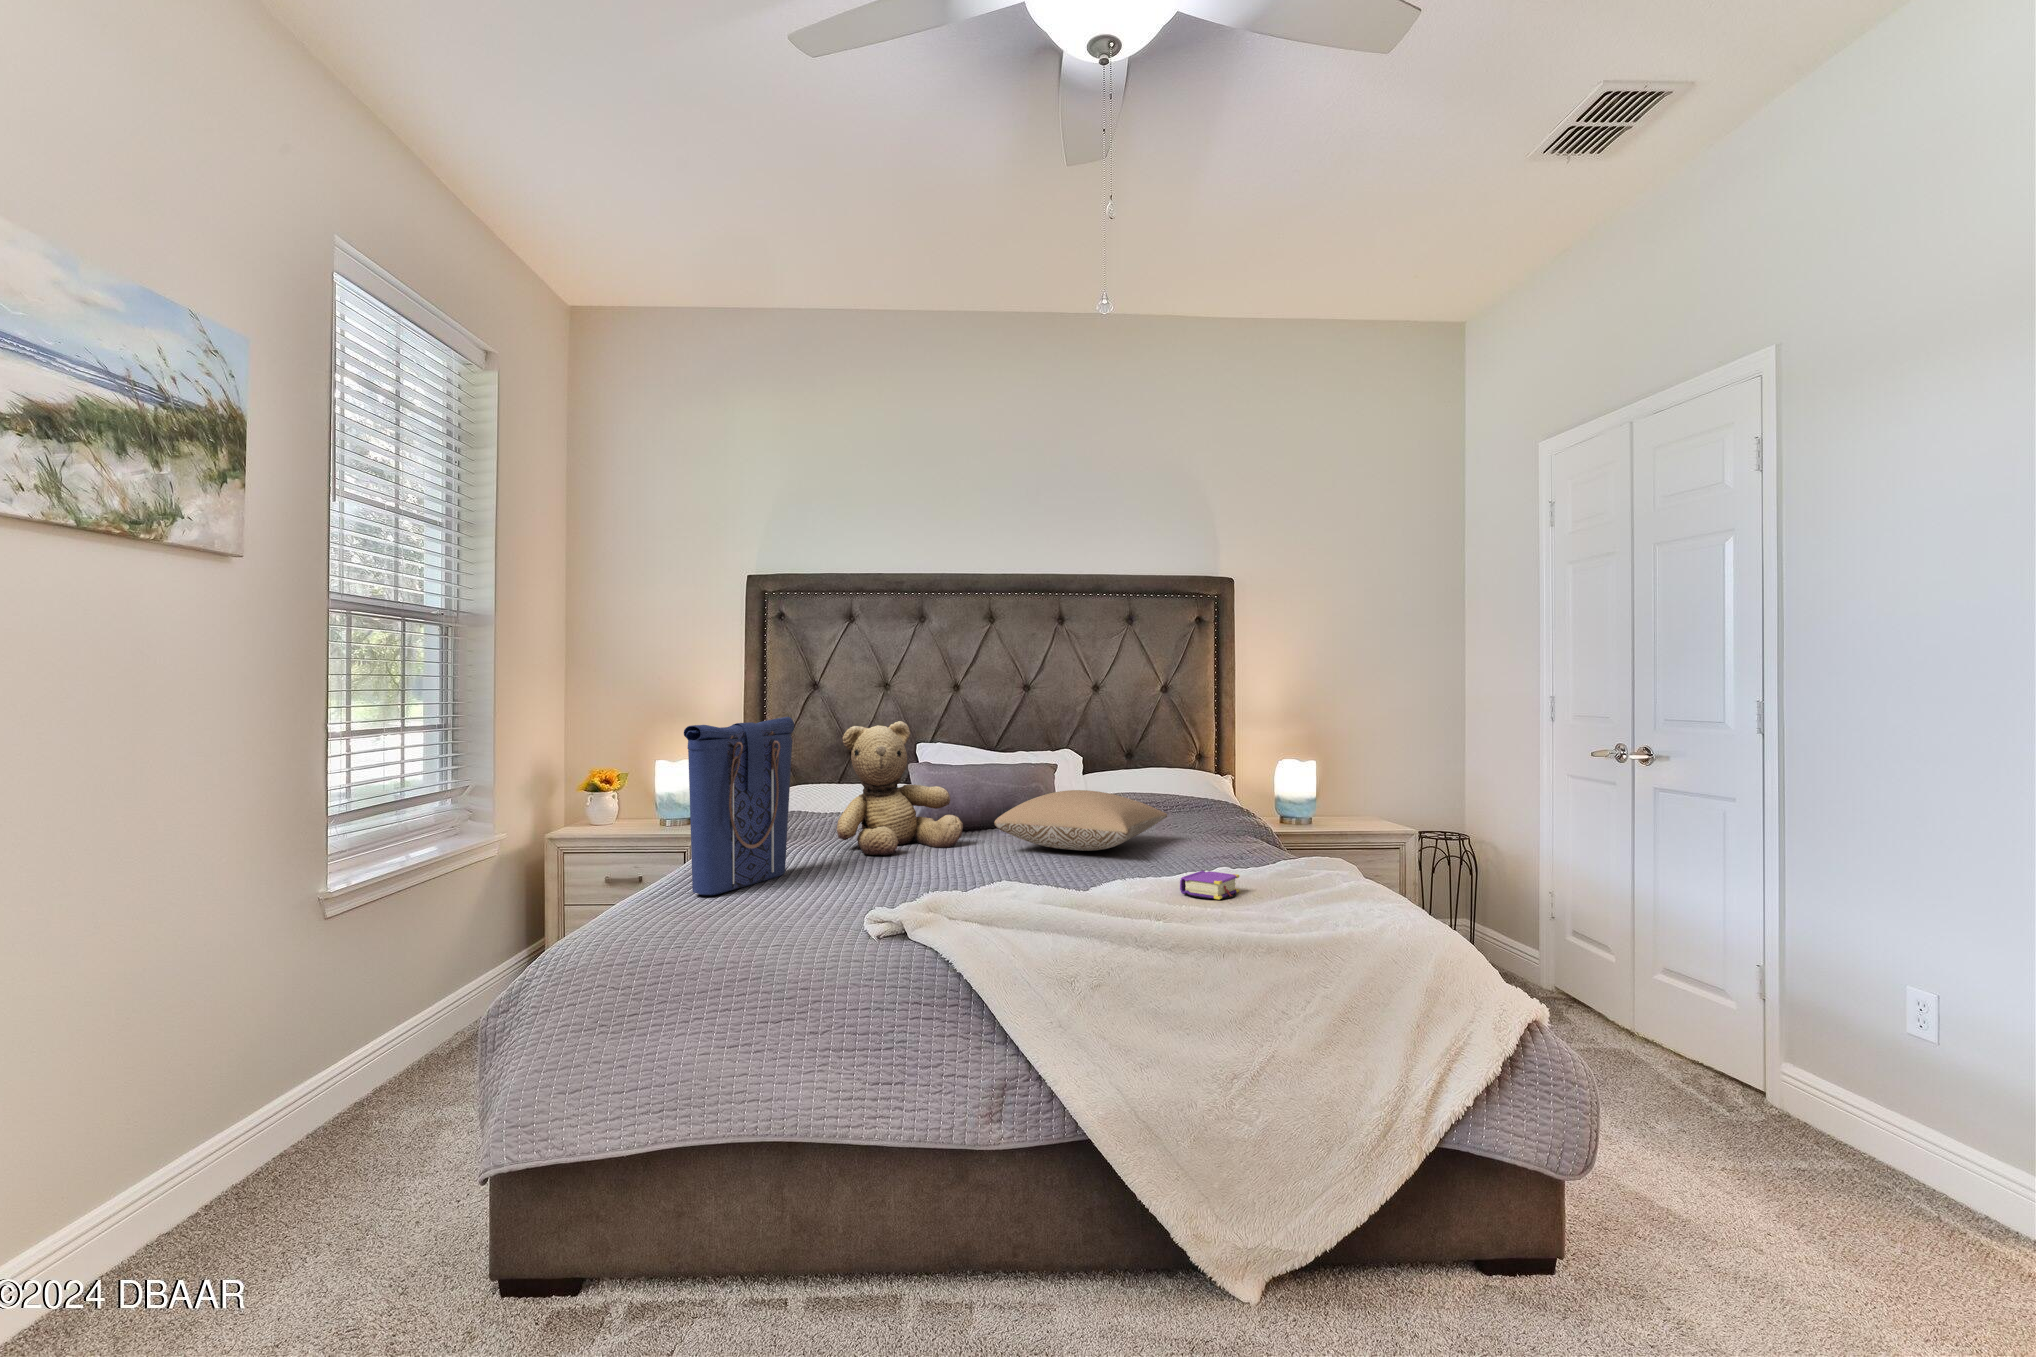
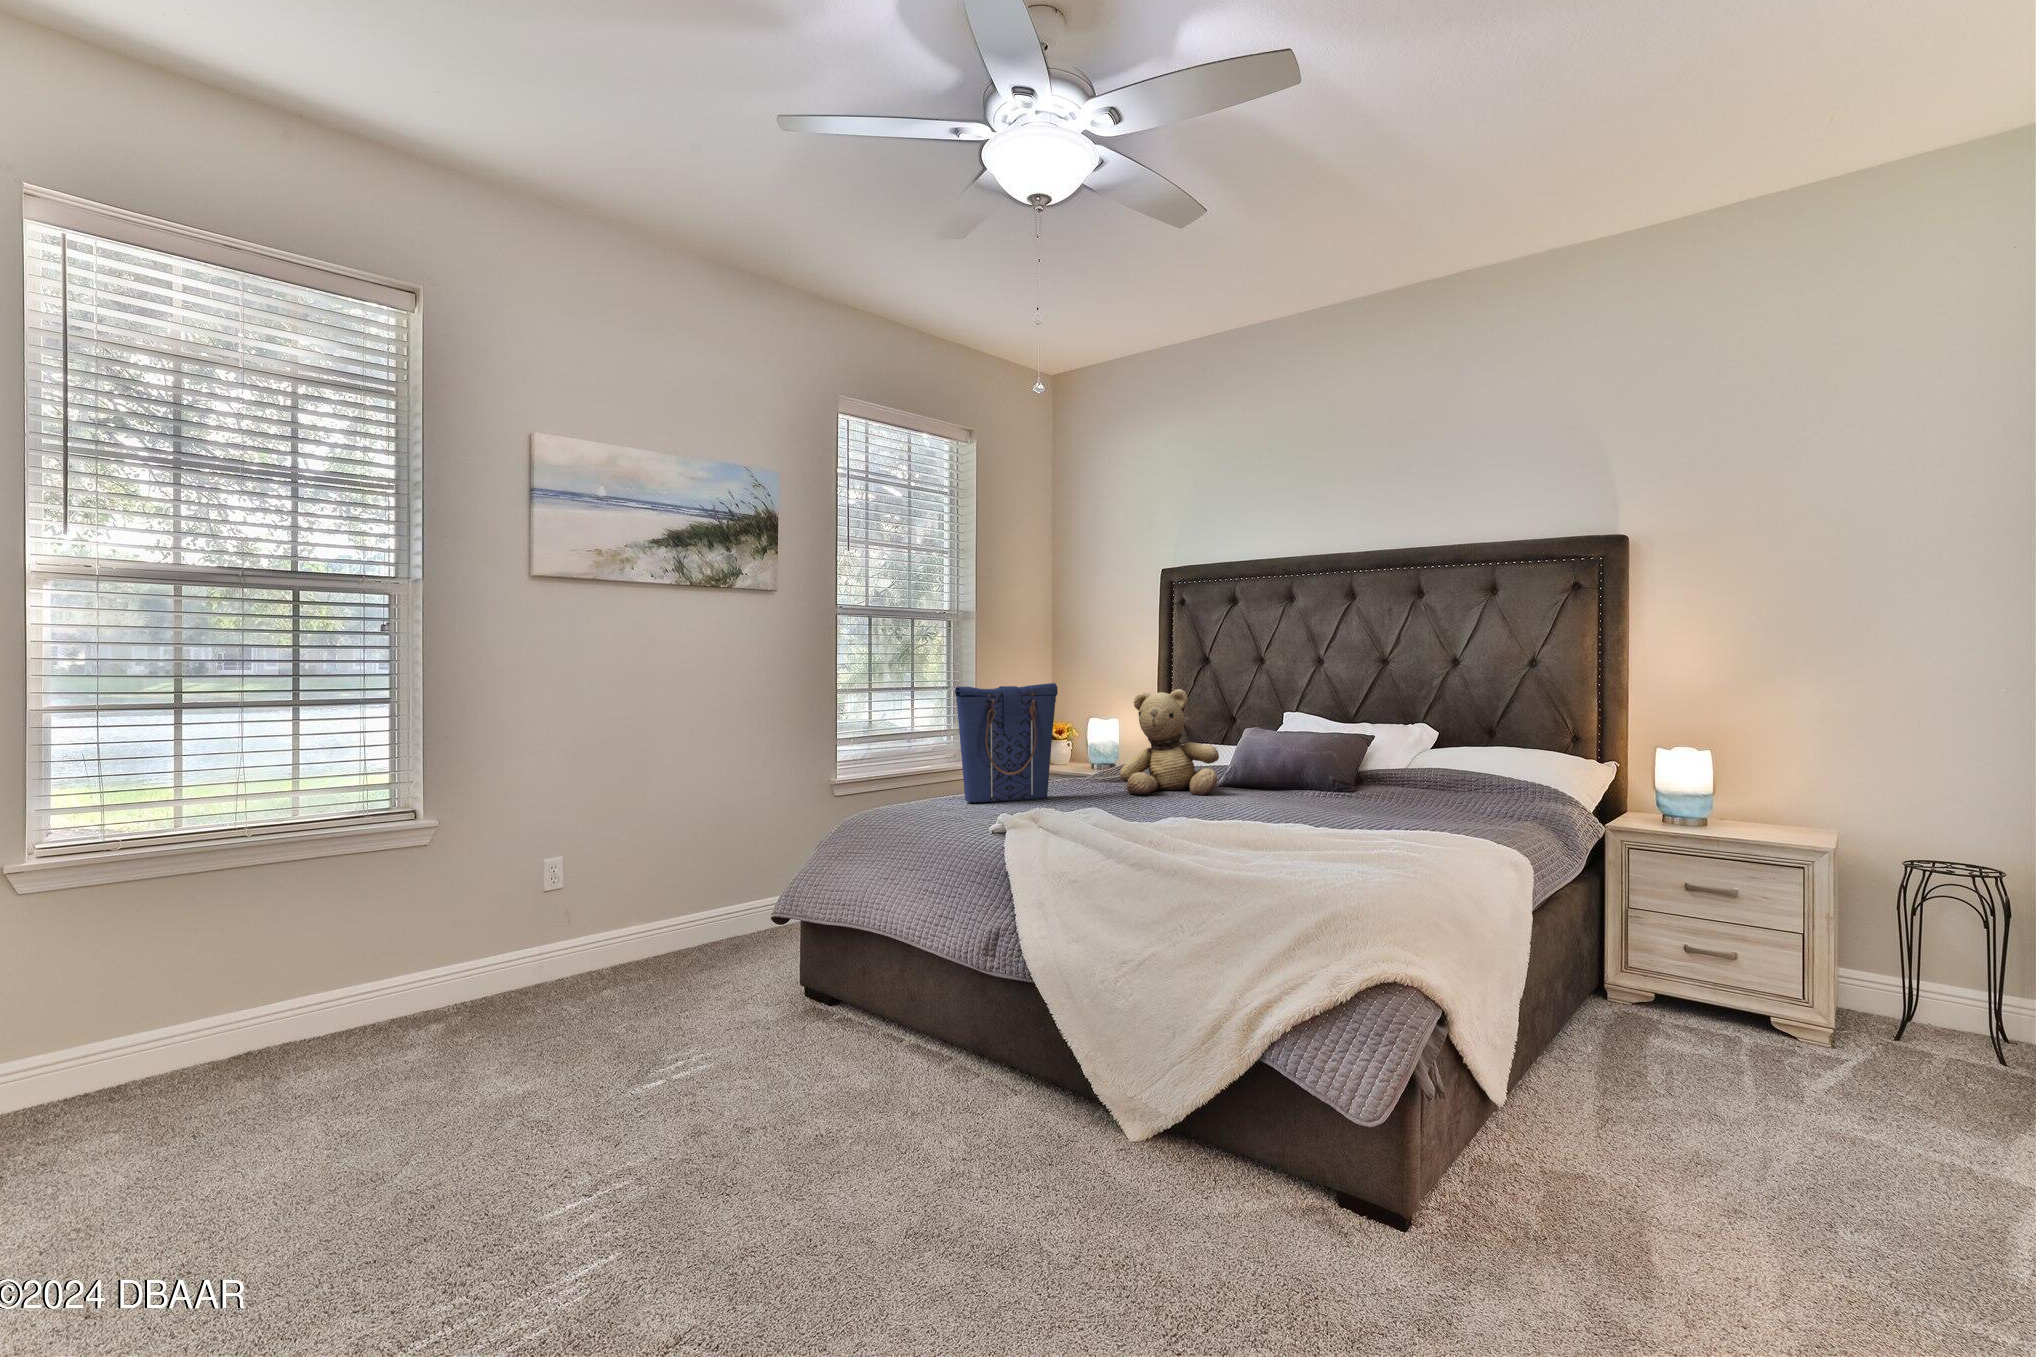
pillow: present [994,790,1167,851] -> none [1217,754,1397,807]
book: present [1180,870,1239,900] -> none [1235,823,1333,850]

